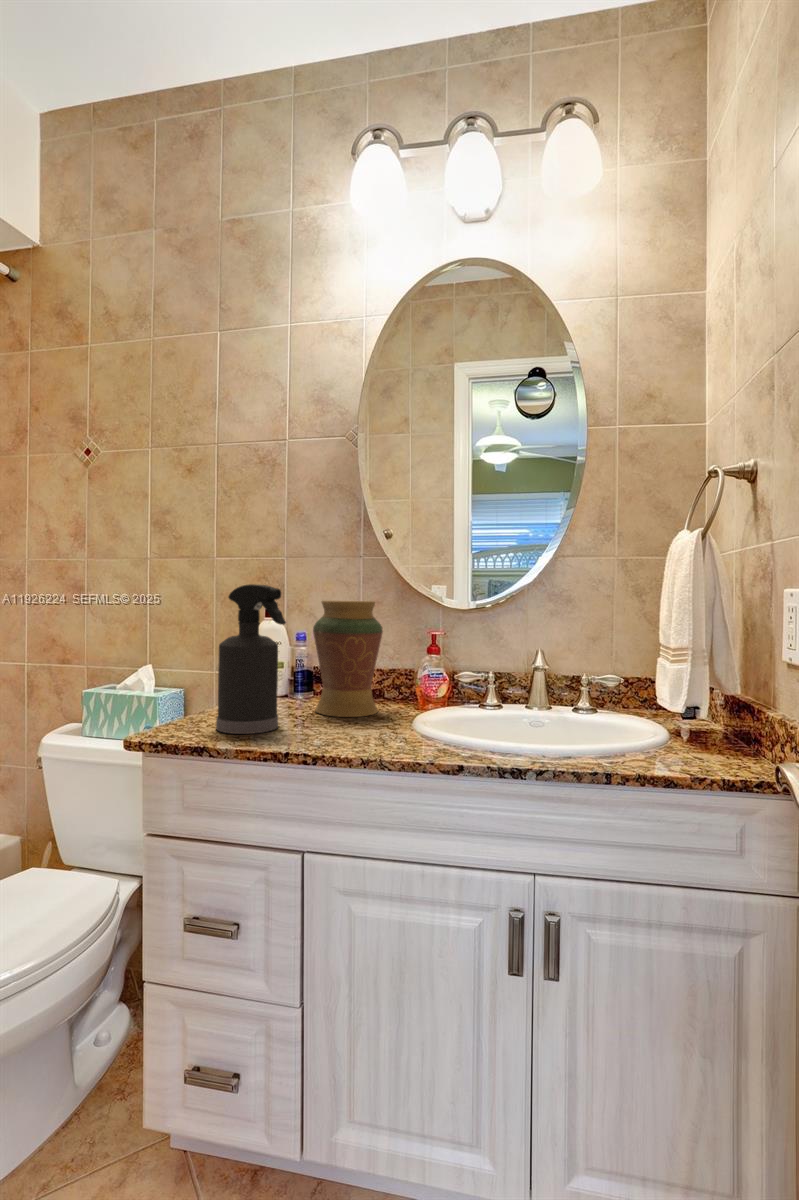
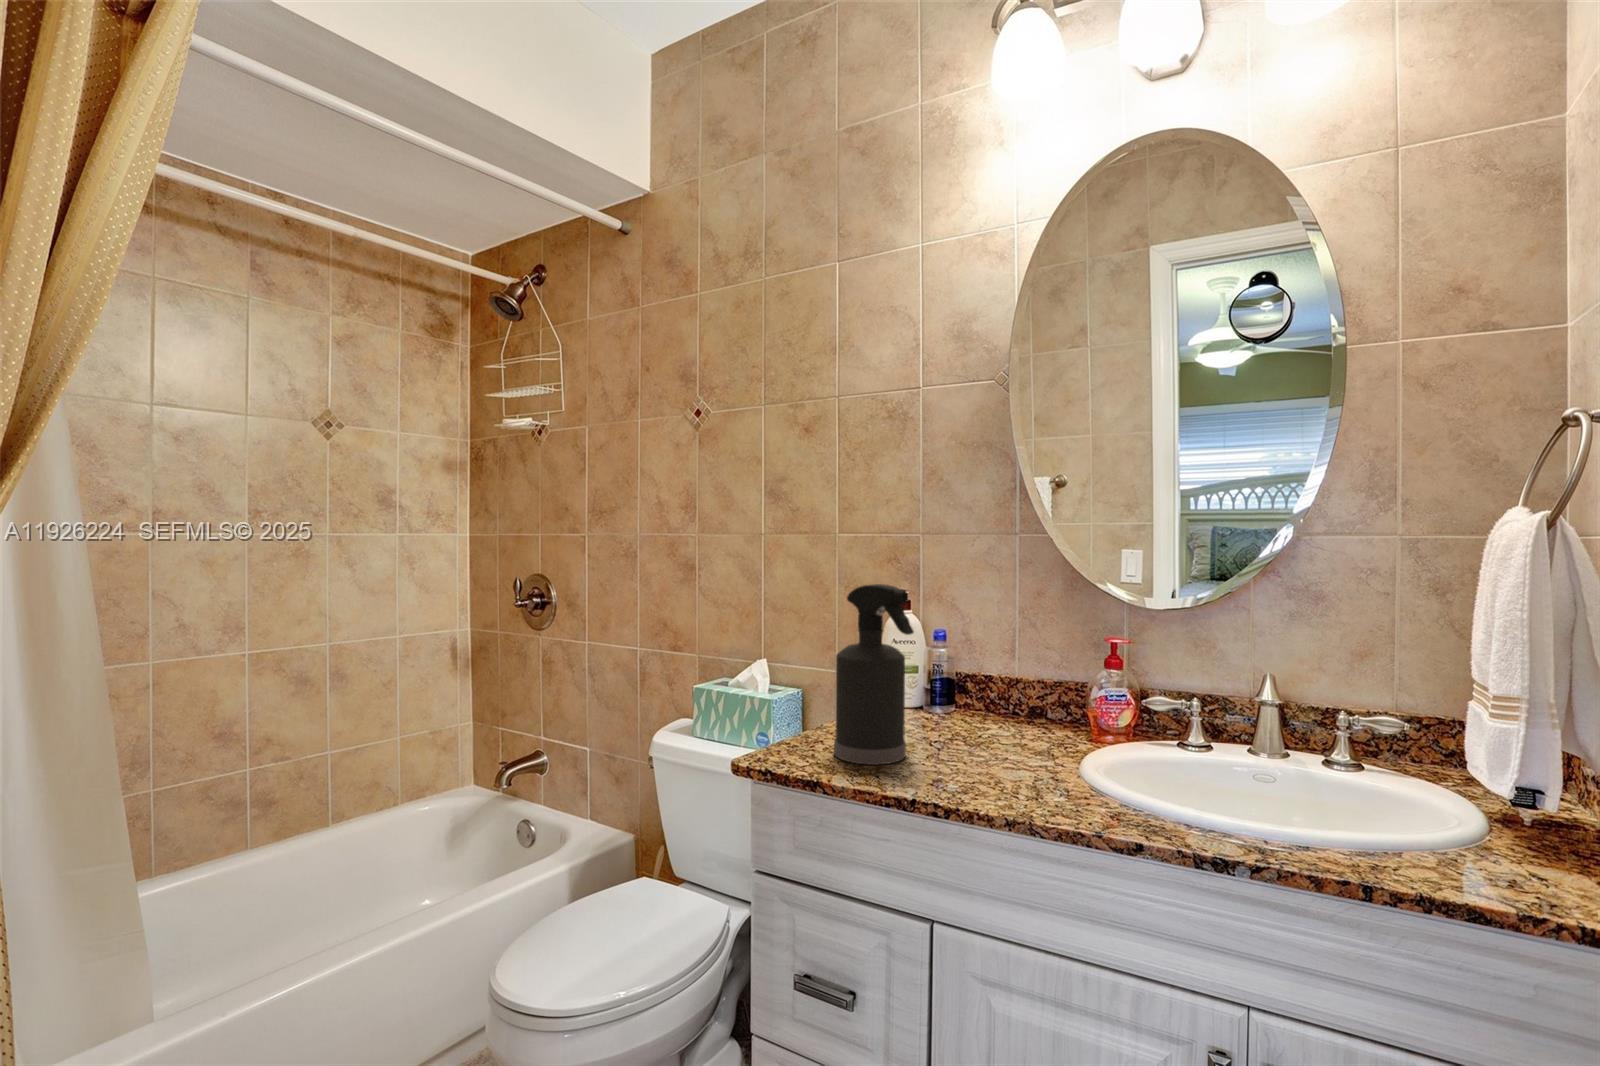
decorative vase: present [313,601,383,717] -> none [950,595,1040,748]

